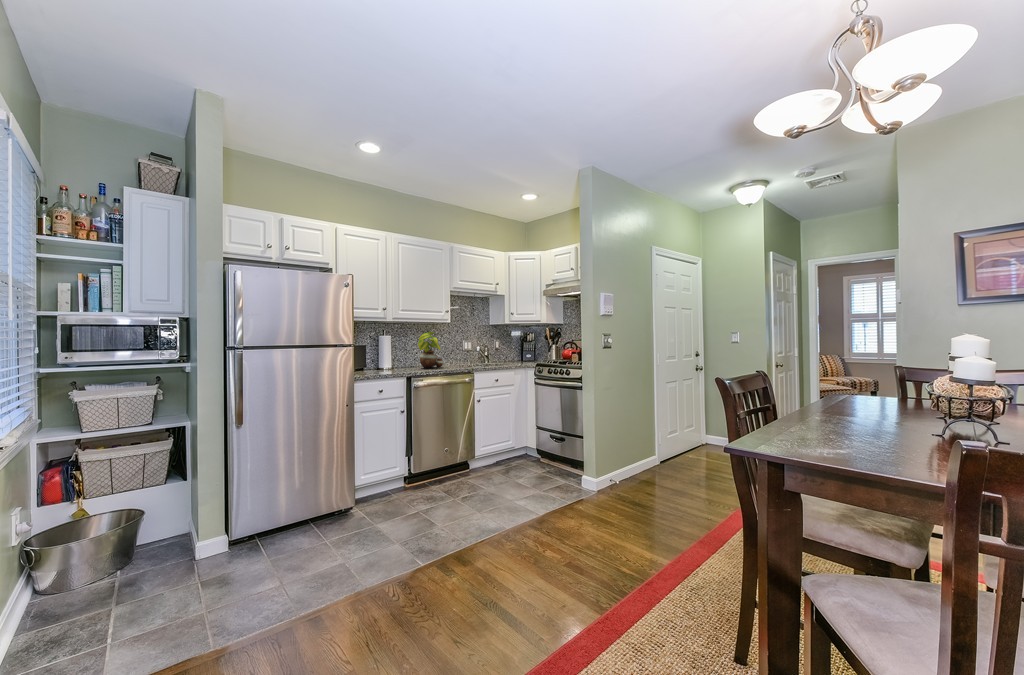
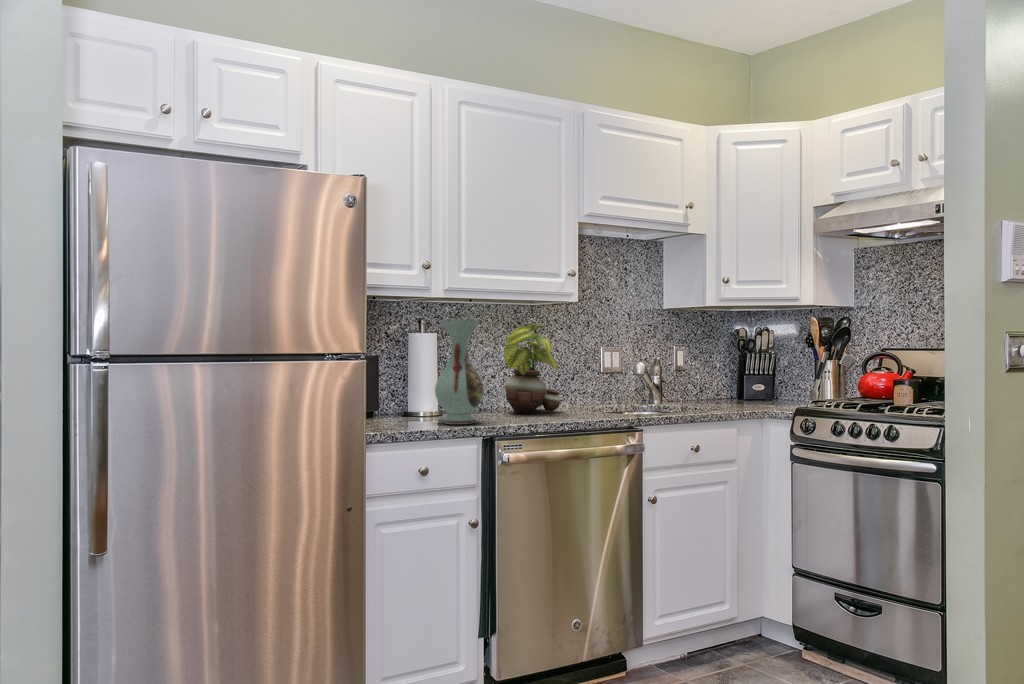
decorative vase: none [387,330,408,373] -> present [435,319,483,424]

